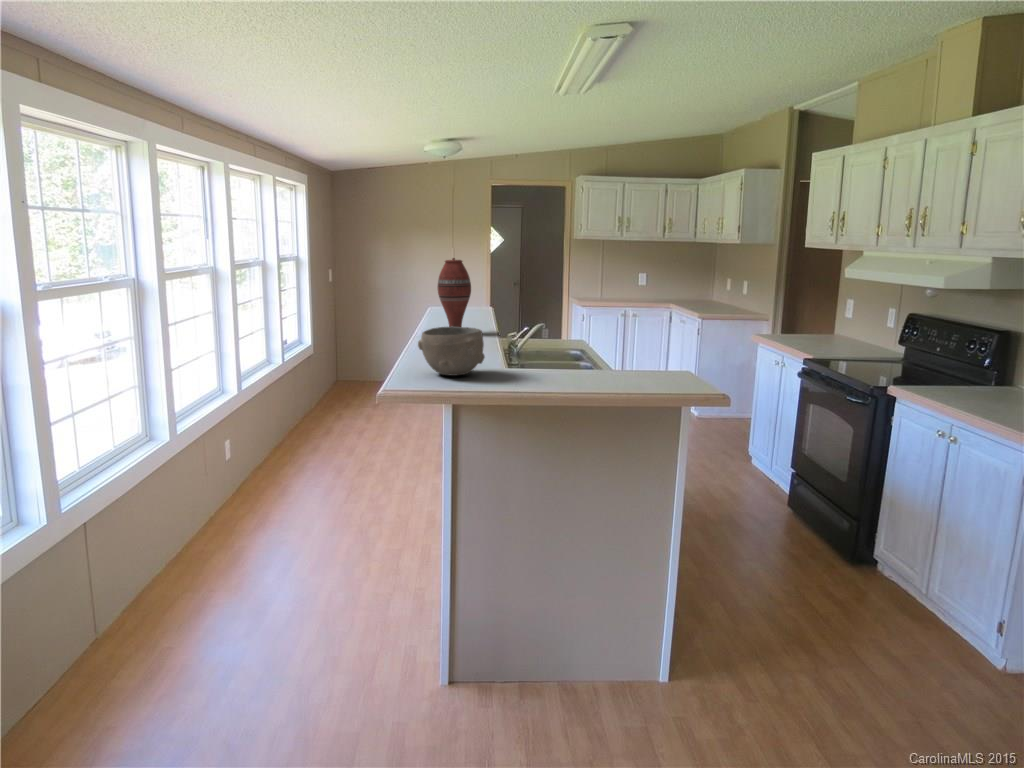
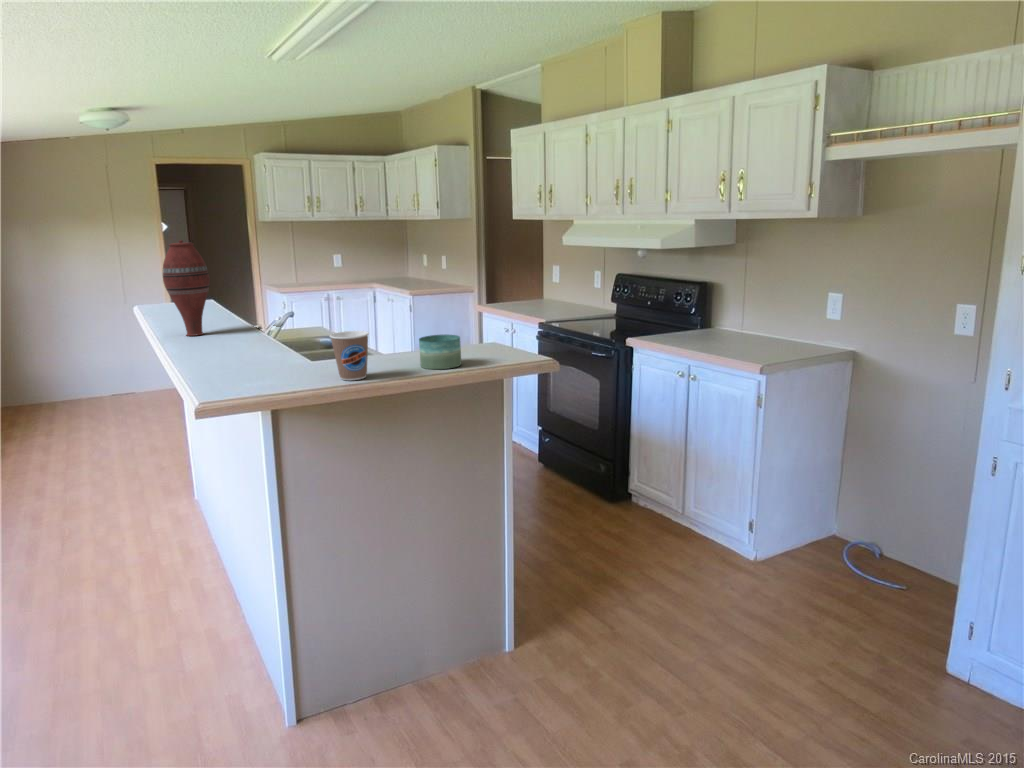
bowl: present [418,327,485,376] -> none [202,322,291,384]
coffee cup: none [512,342,545,383] -> present [330,331,369,380]
candle: none [593,354,631,385] -> present [419,335,462,369]

